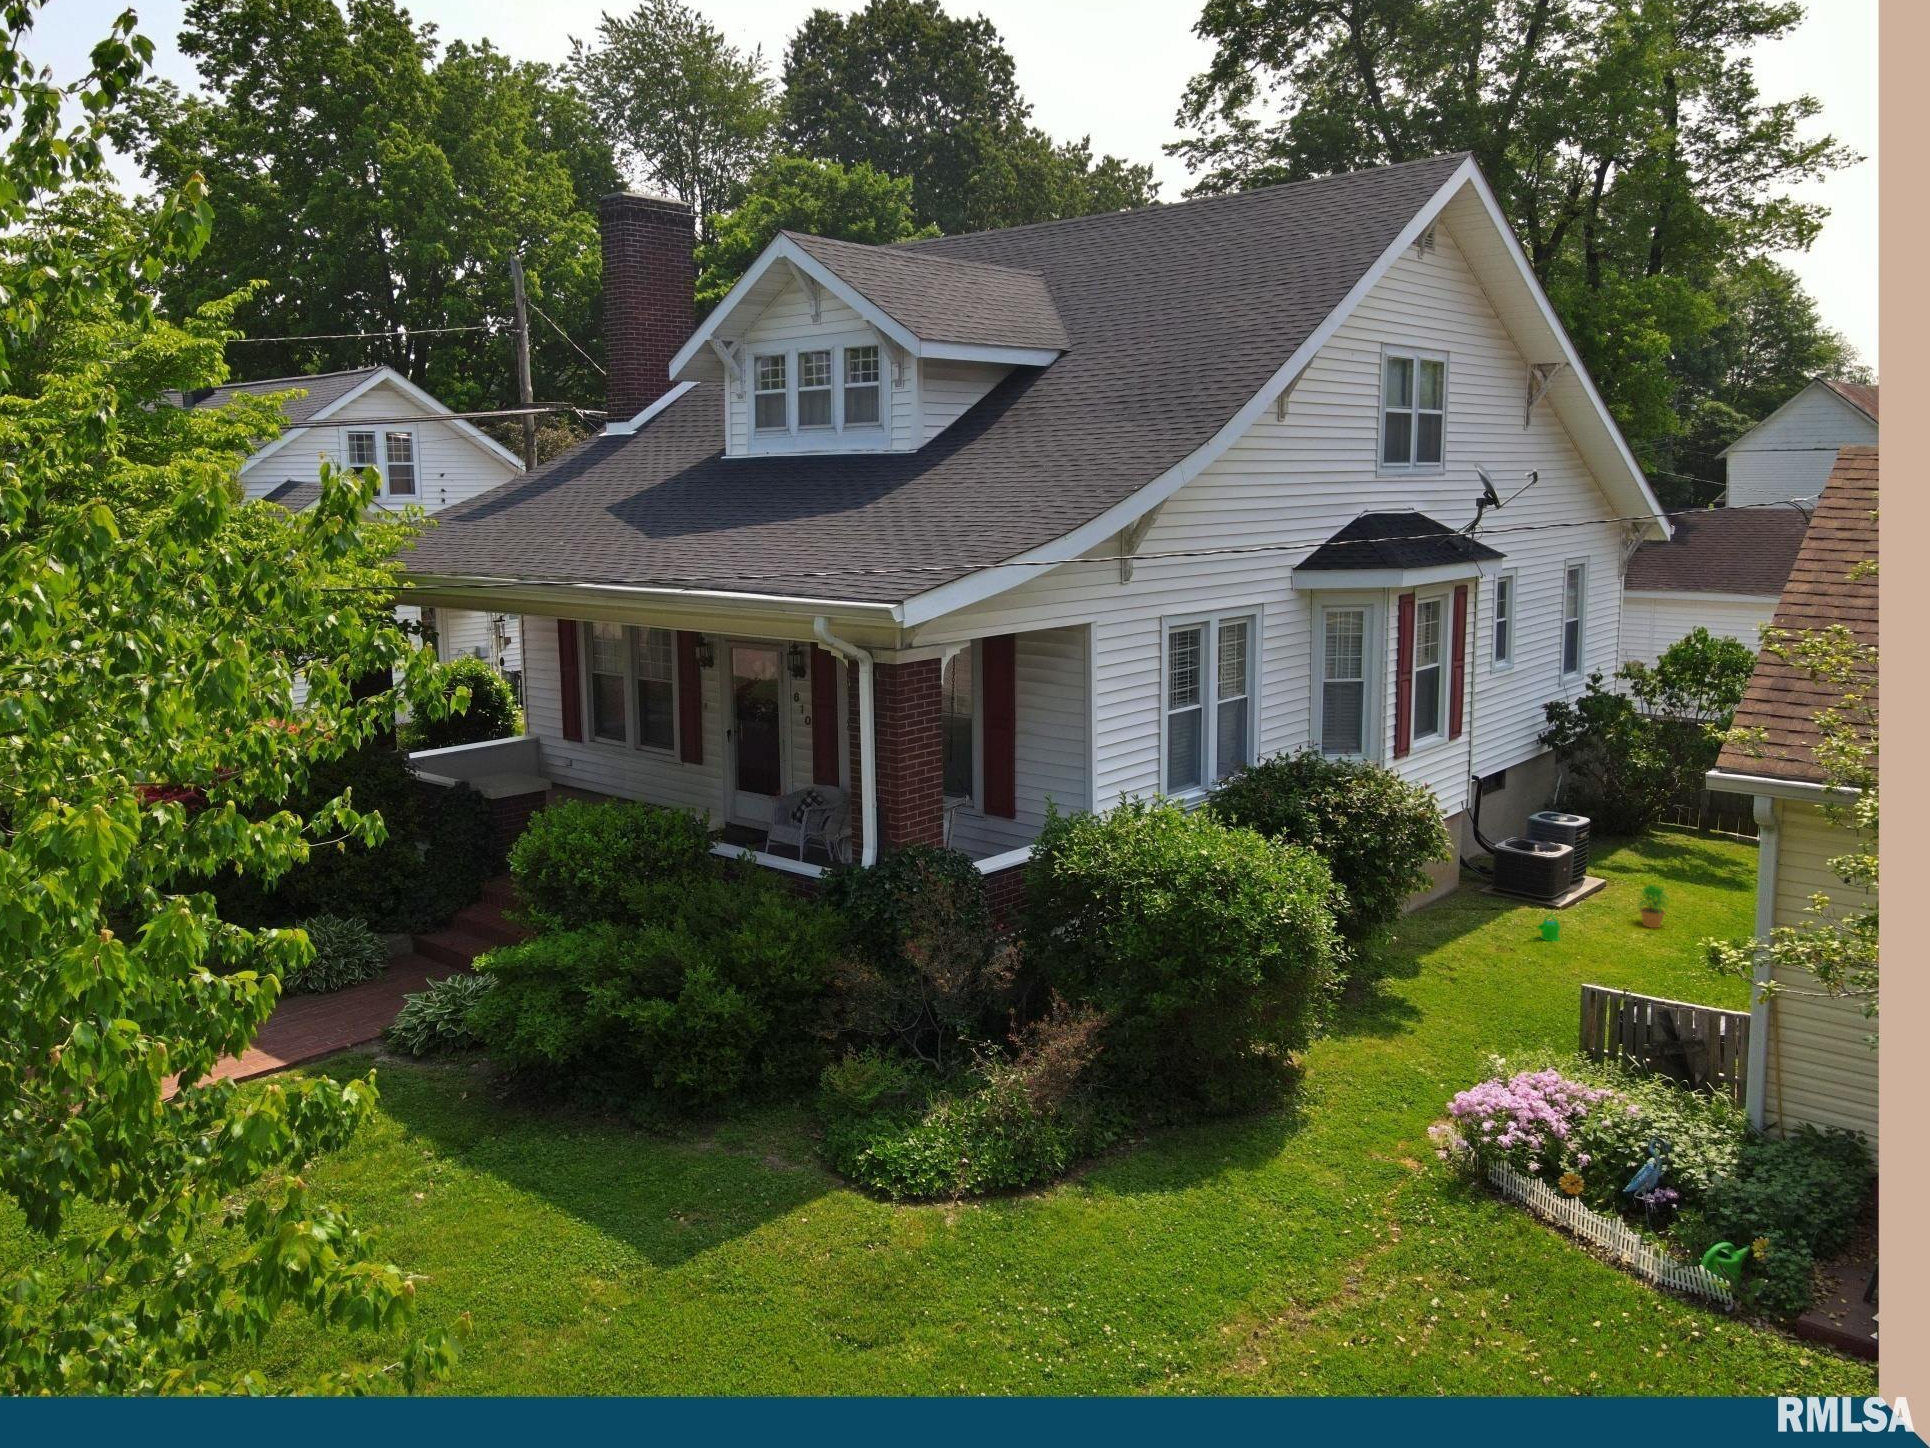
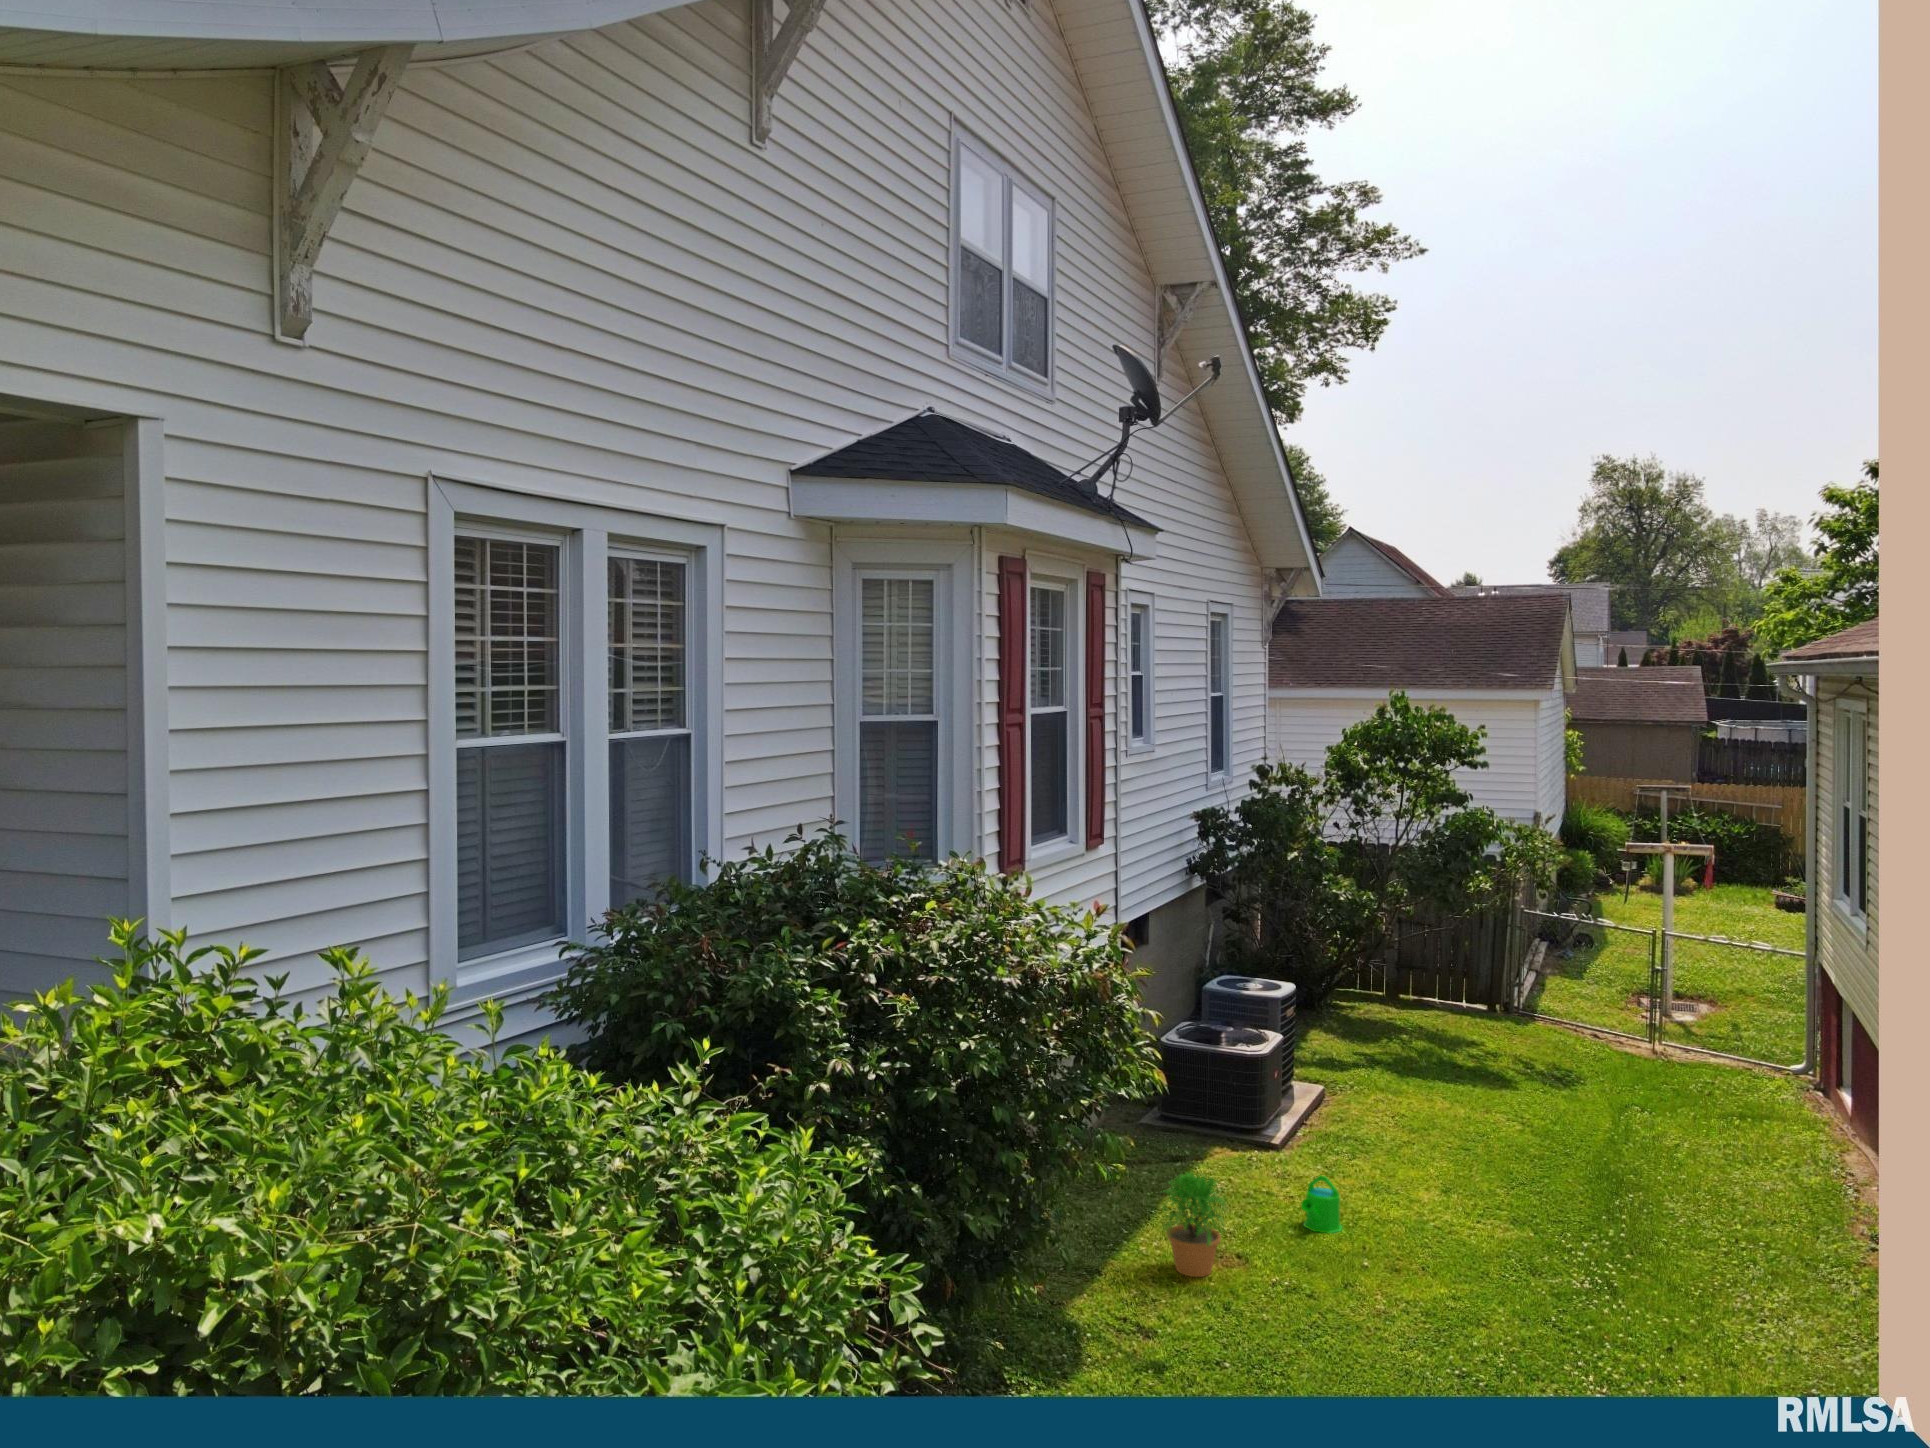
potted plant: present [1638,885,1668,928] -> present [1163,1172,1226,1277]

